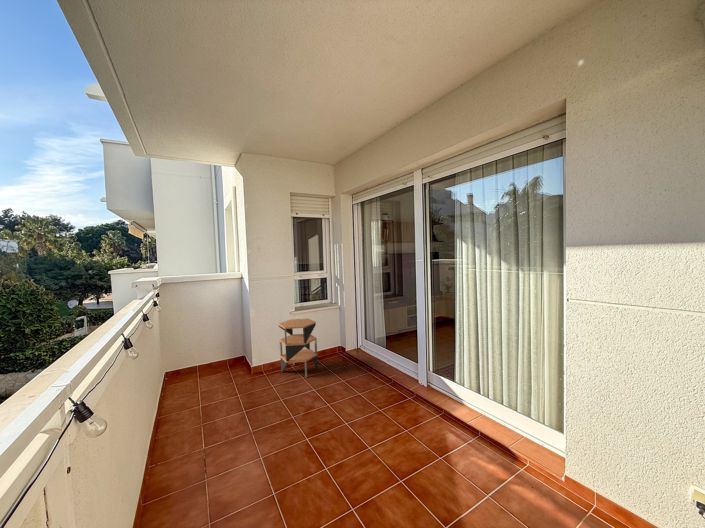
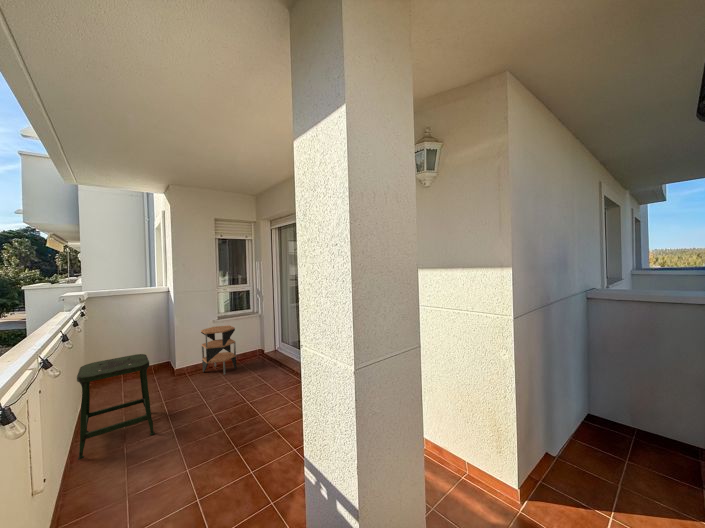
stool: none [148,356,239,495] -> present [77,354,155,460]

